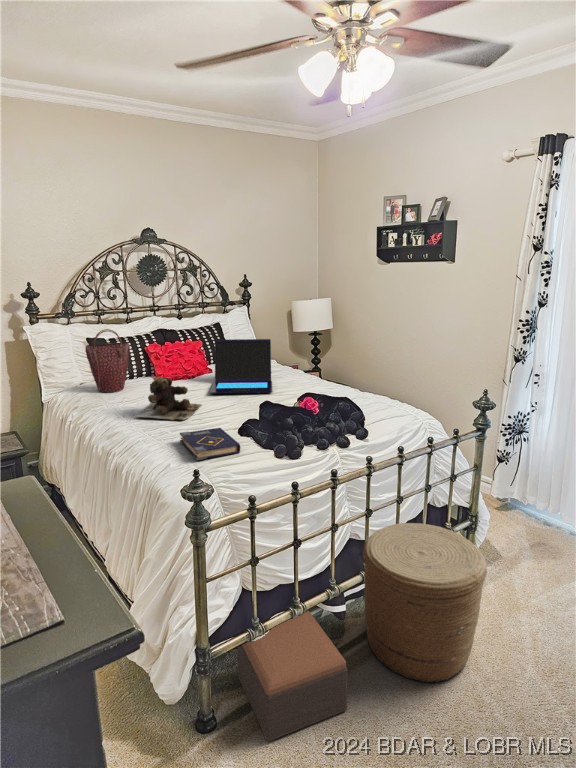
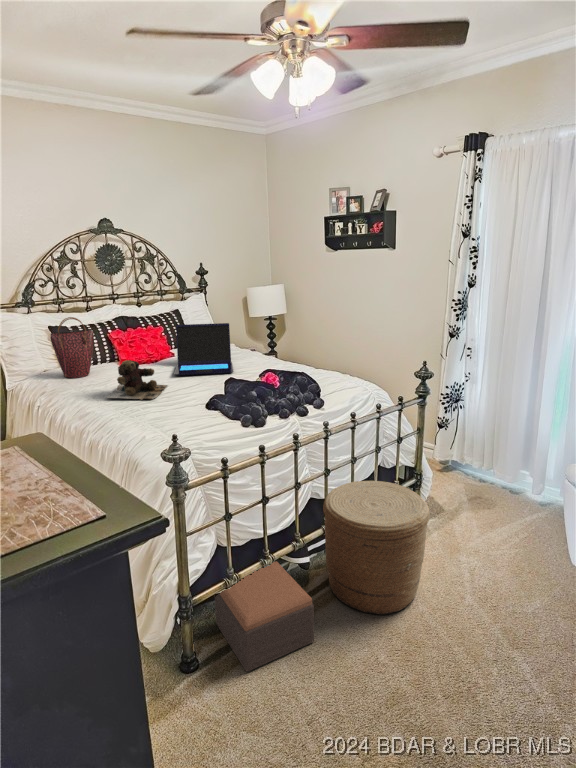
book: present [180,428,240,460] -> none [151,404,209,432]

